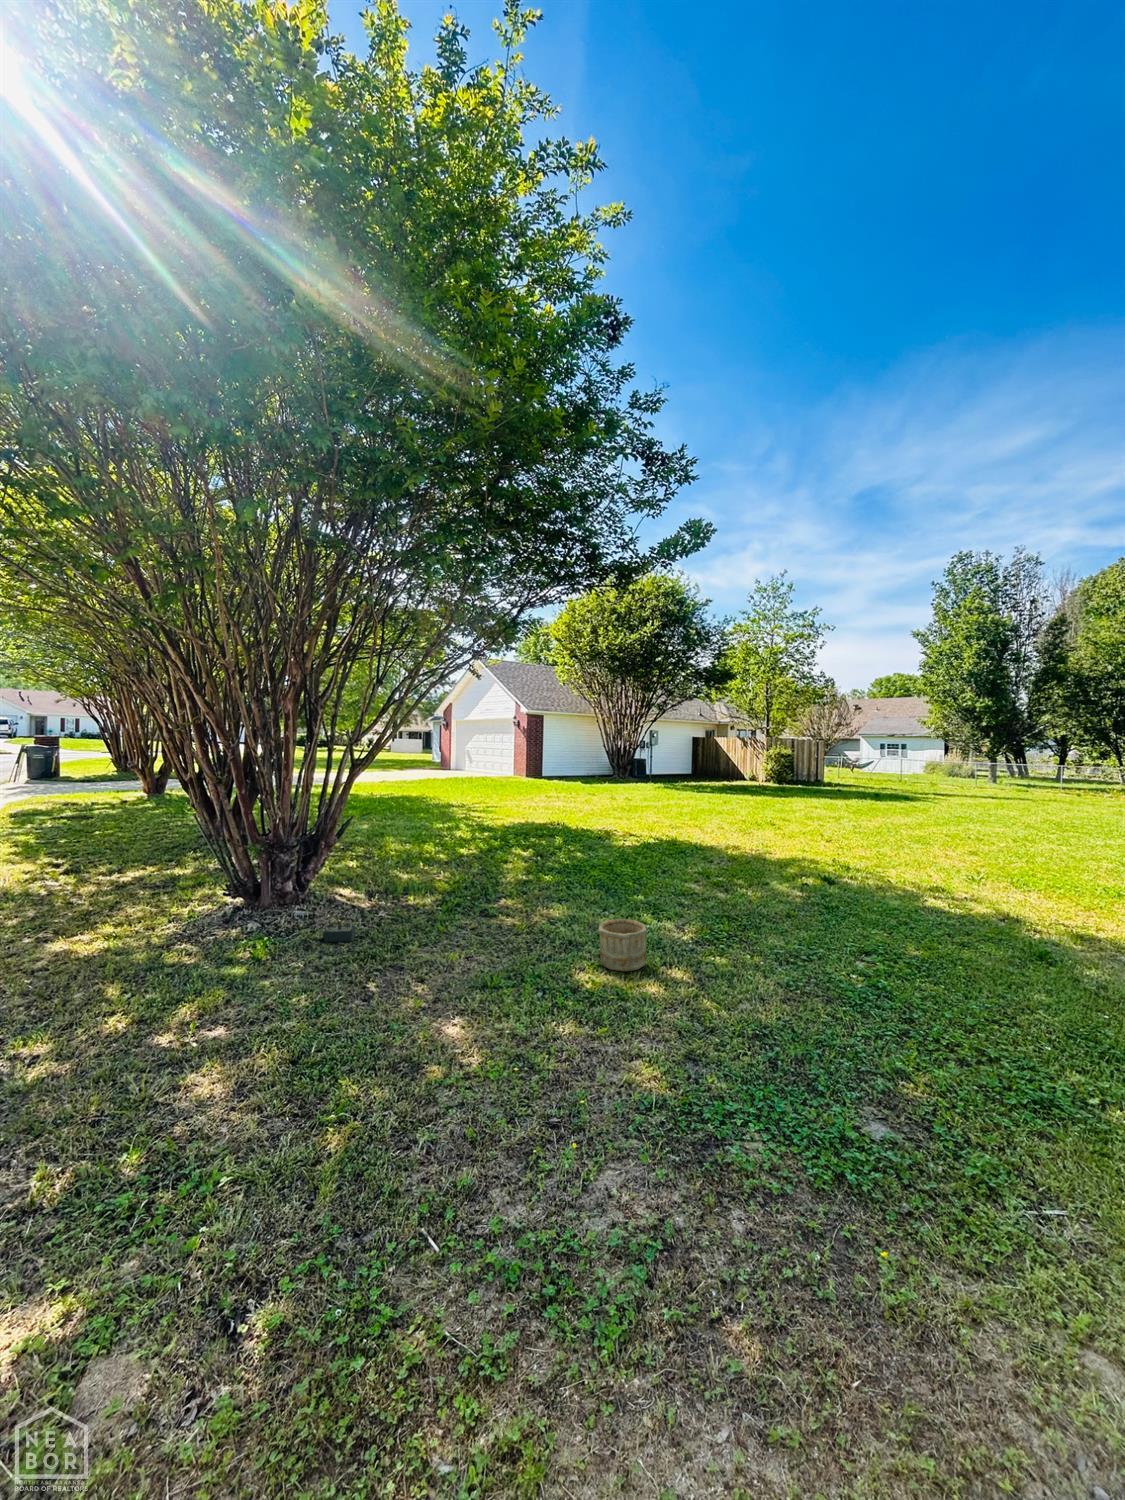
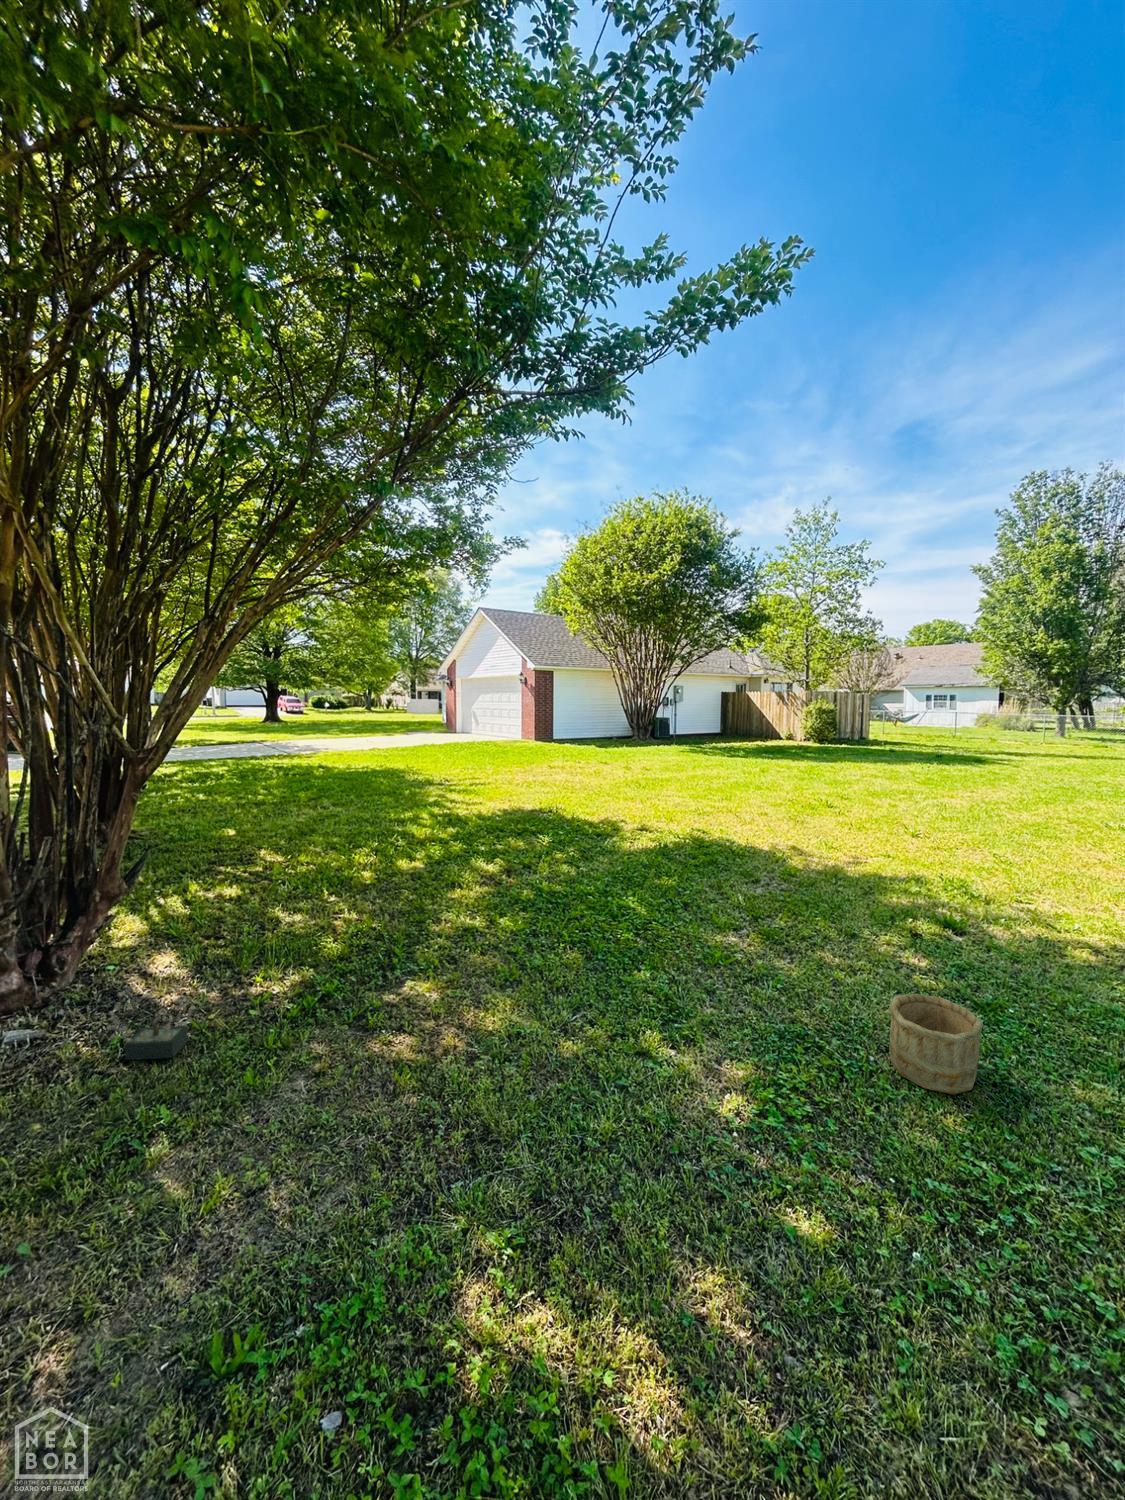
wooden bucket: present [598,919,647,972] -> present [889,994,983,1095]

